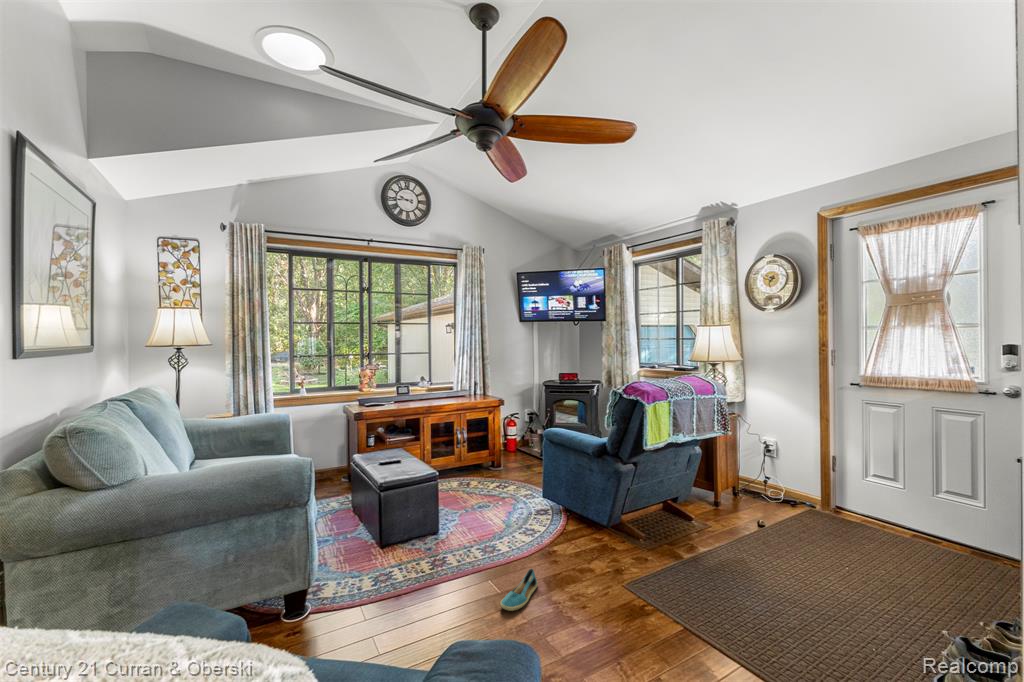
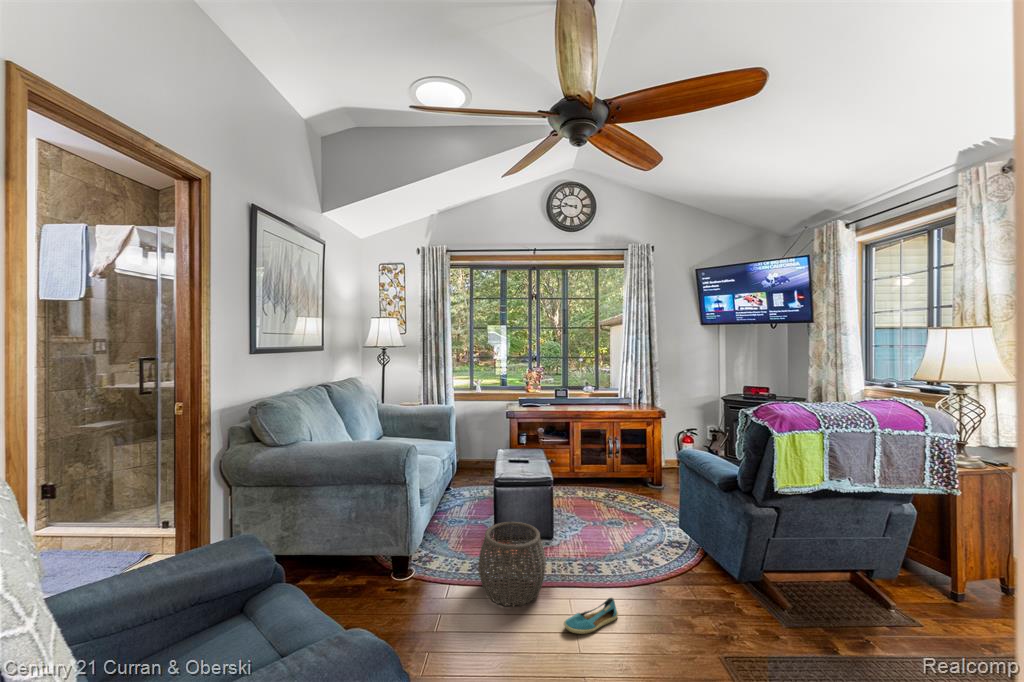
woven basket: none [394,522,466,612] -> present [478,522,546,606]

